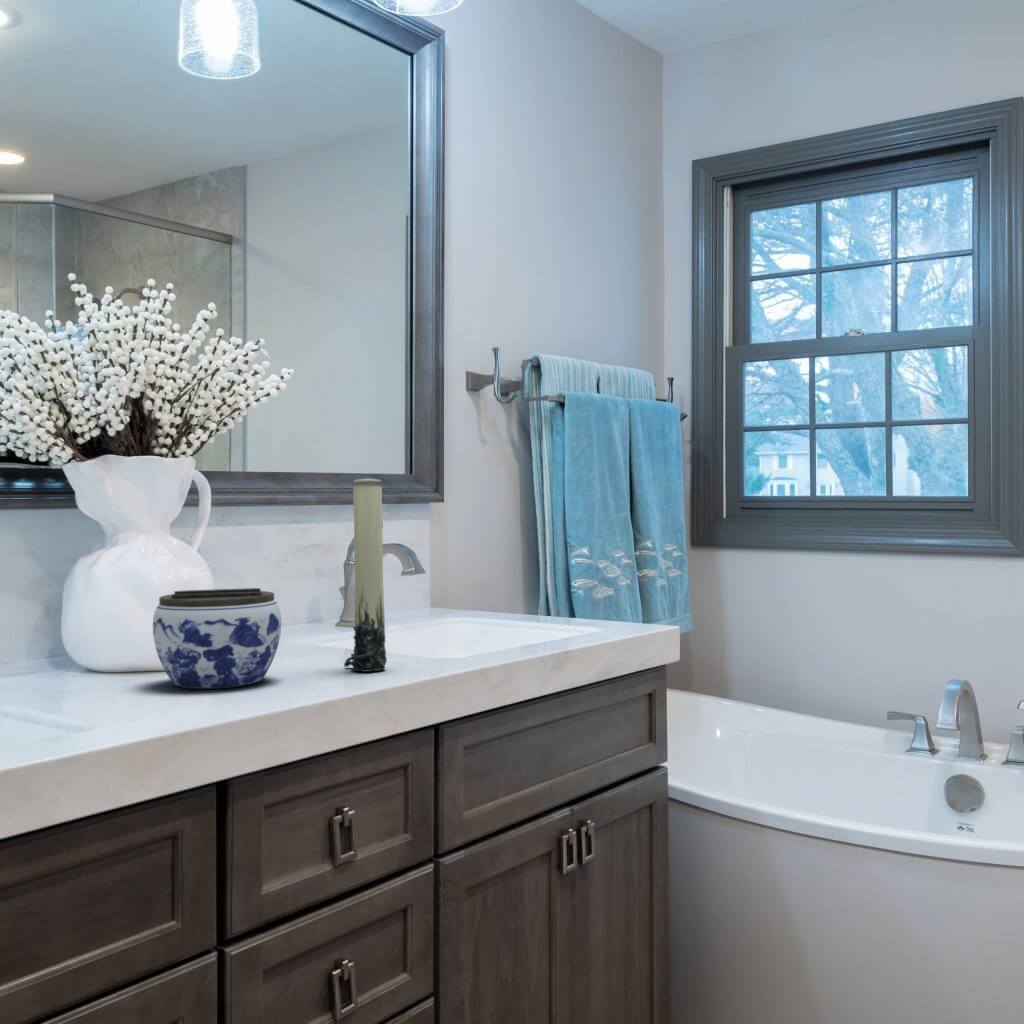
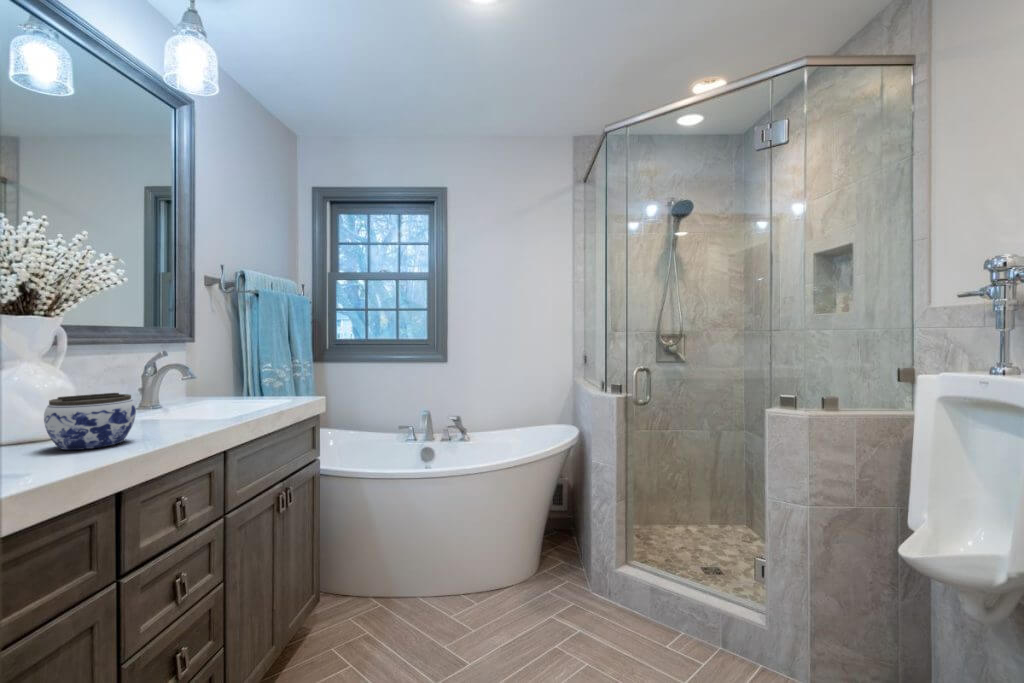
candle: present [344,479,387,671] -> none [167,335,195,431]

